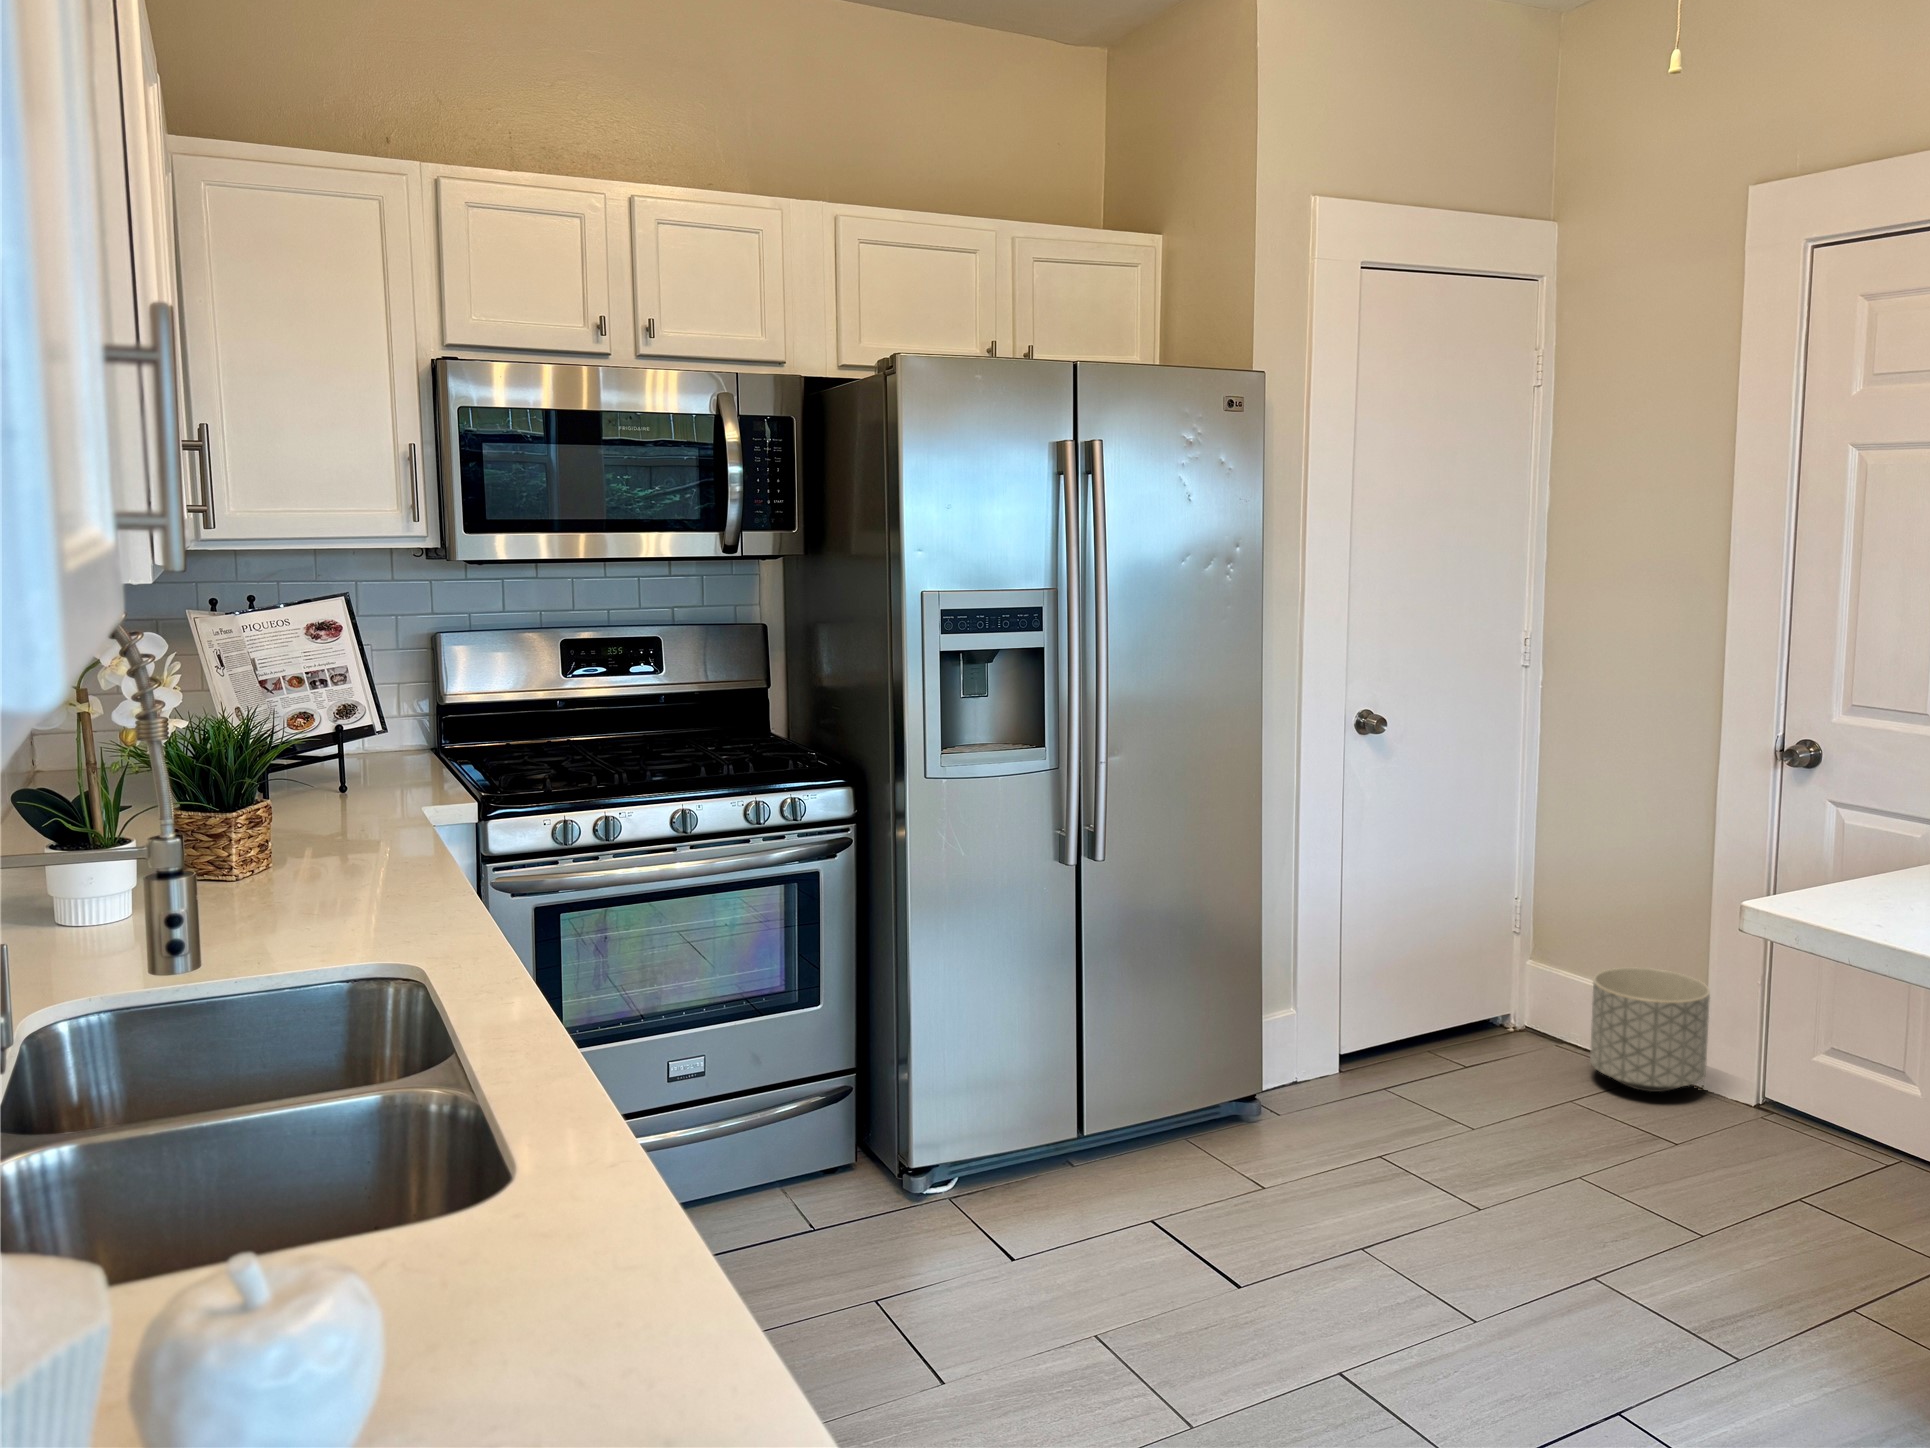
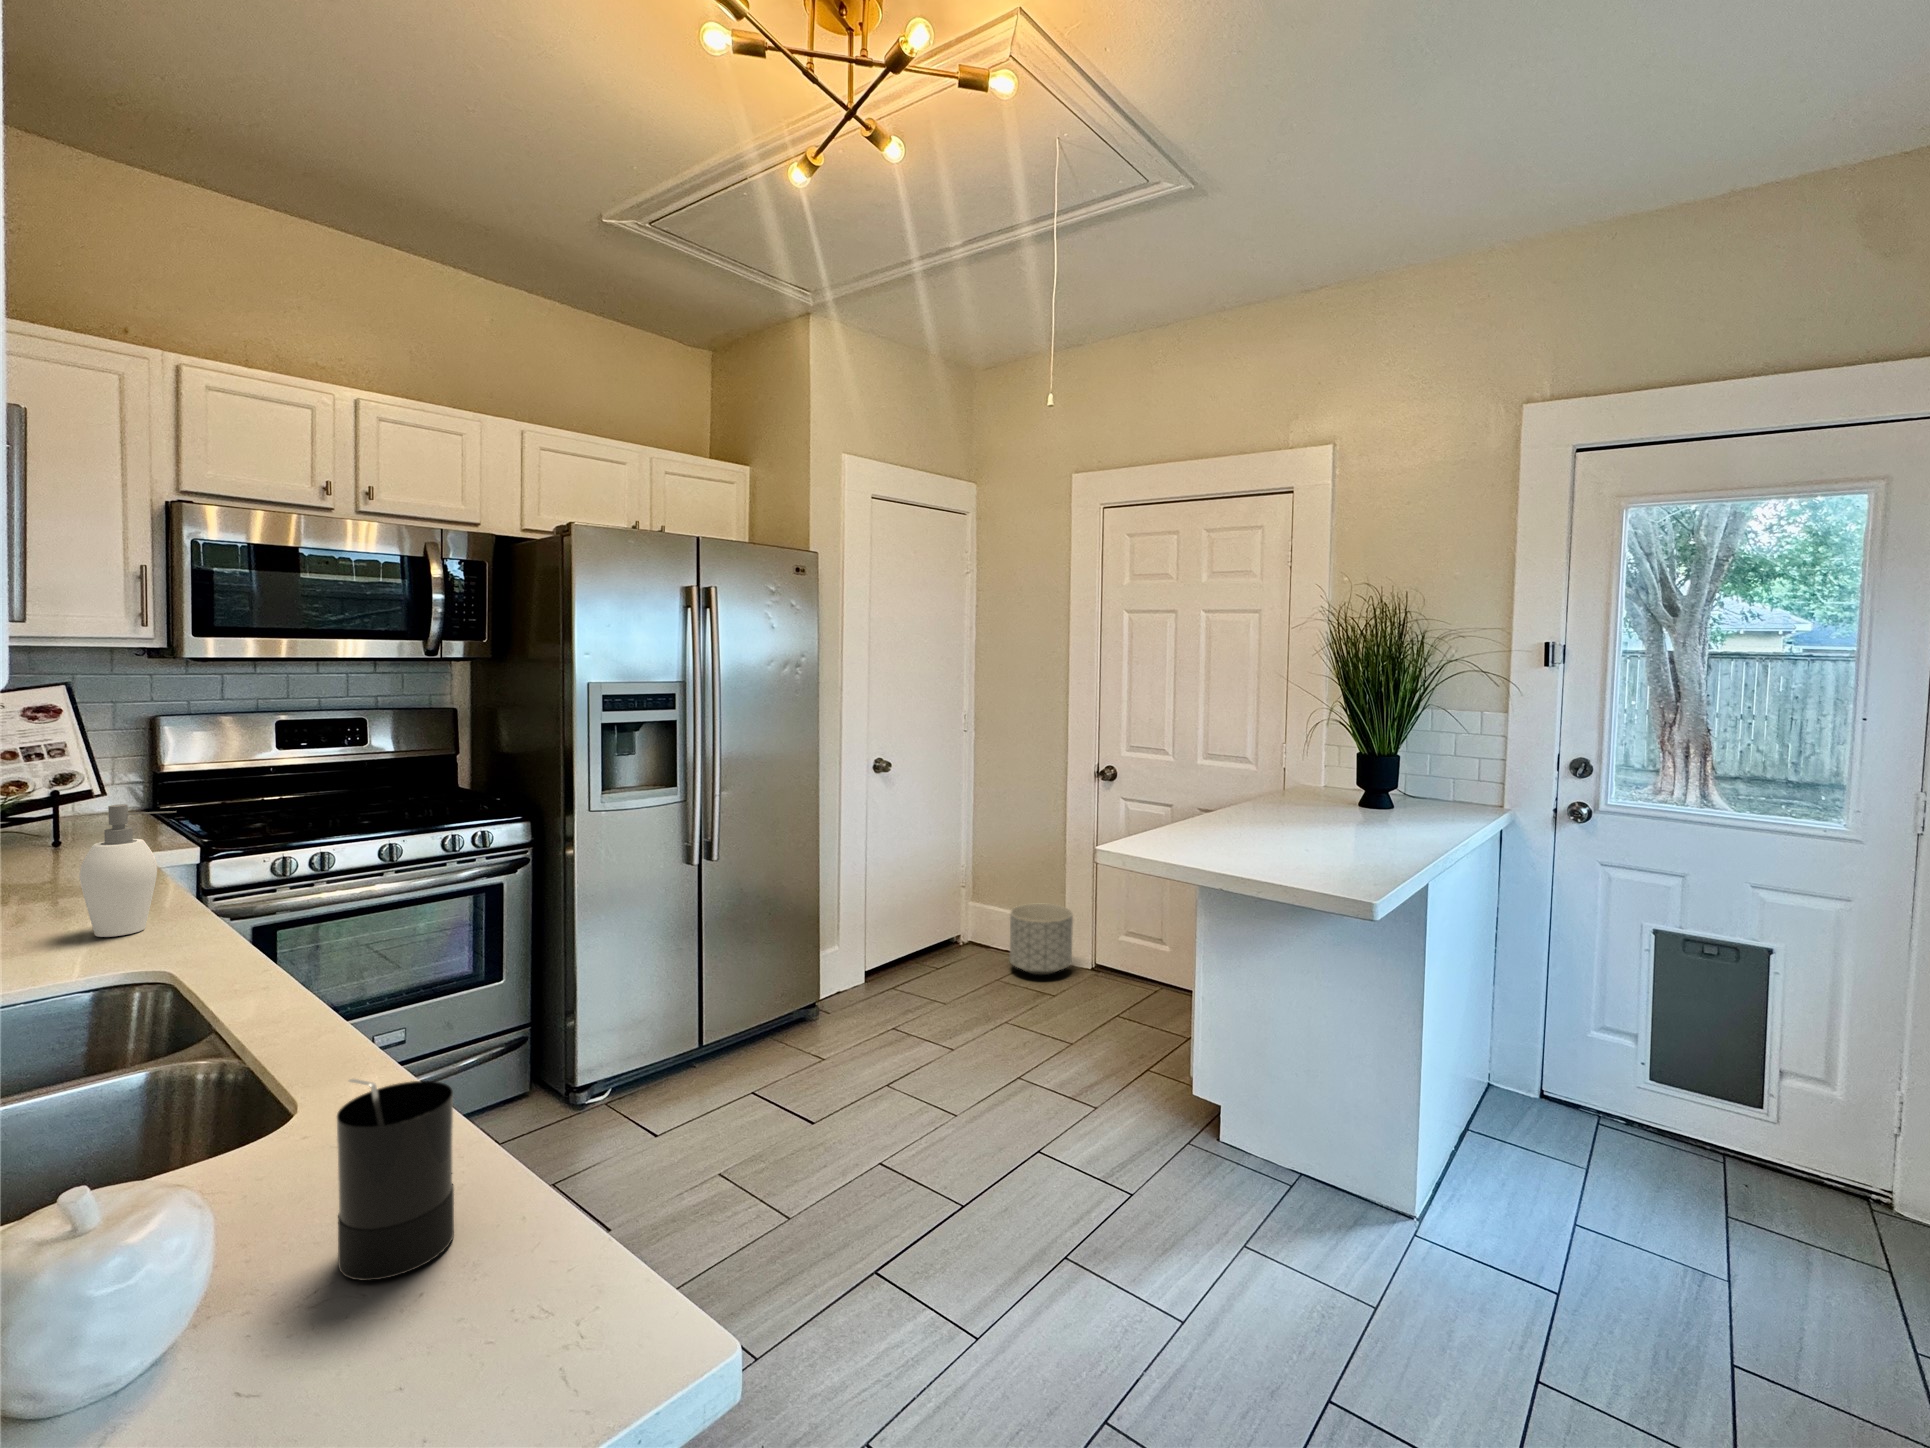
soap dispenser: none [345,754,434,912] -> present [80,804,176,937]
candle: none [530,1139,661,1386] -> present [337,1079,454,1281]

